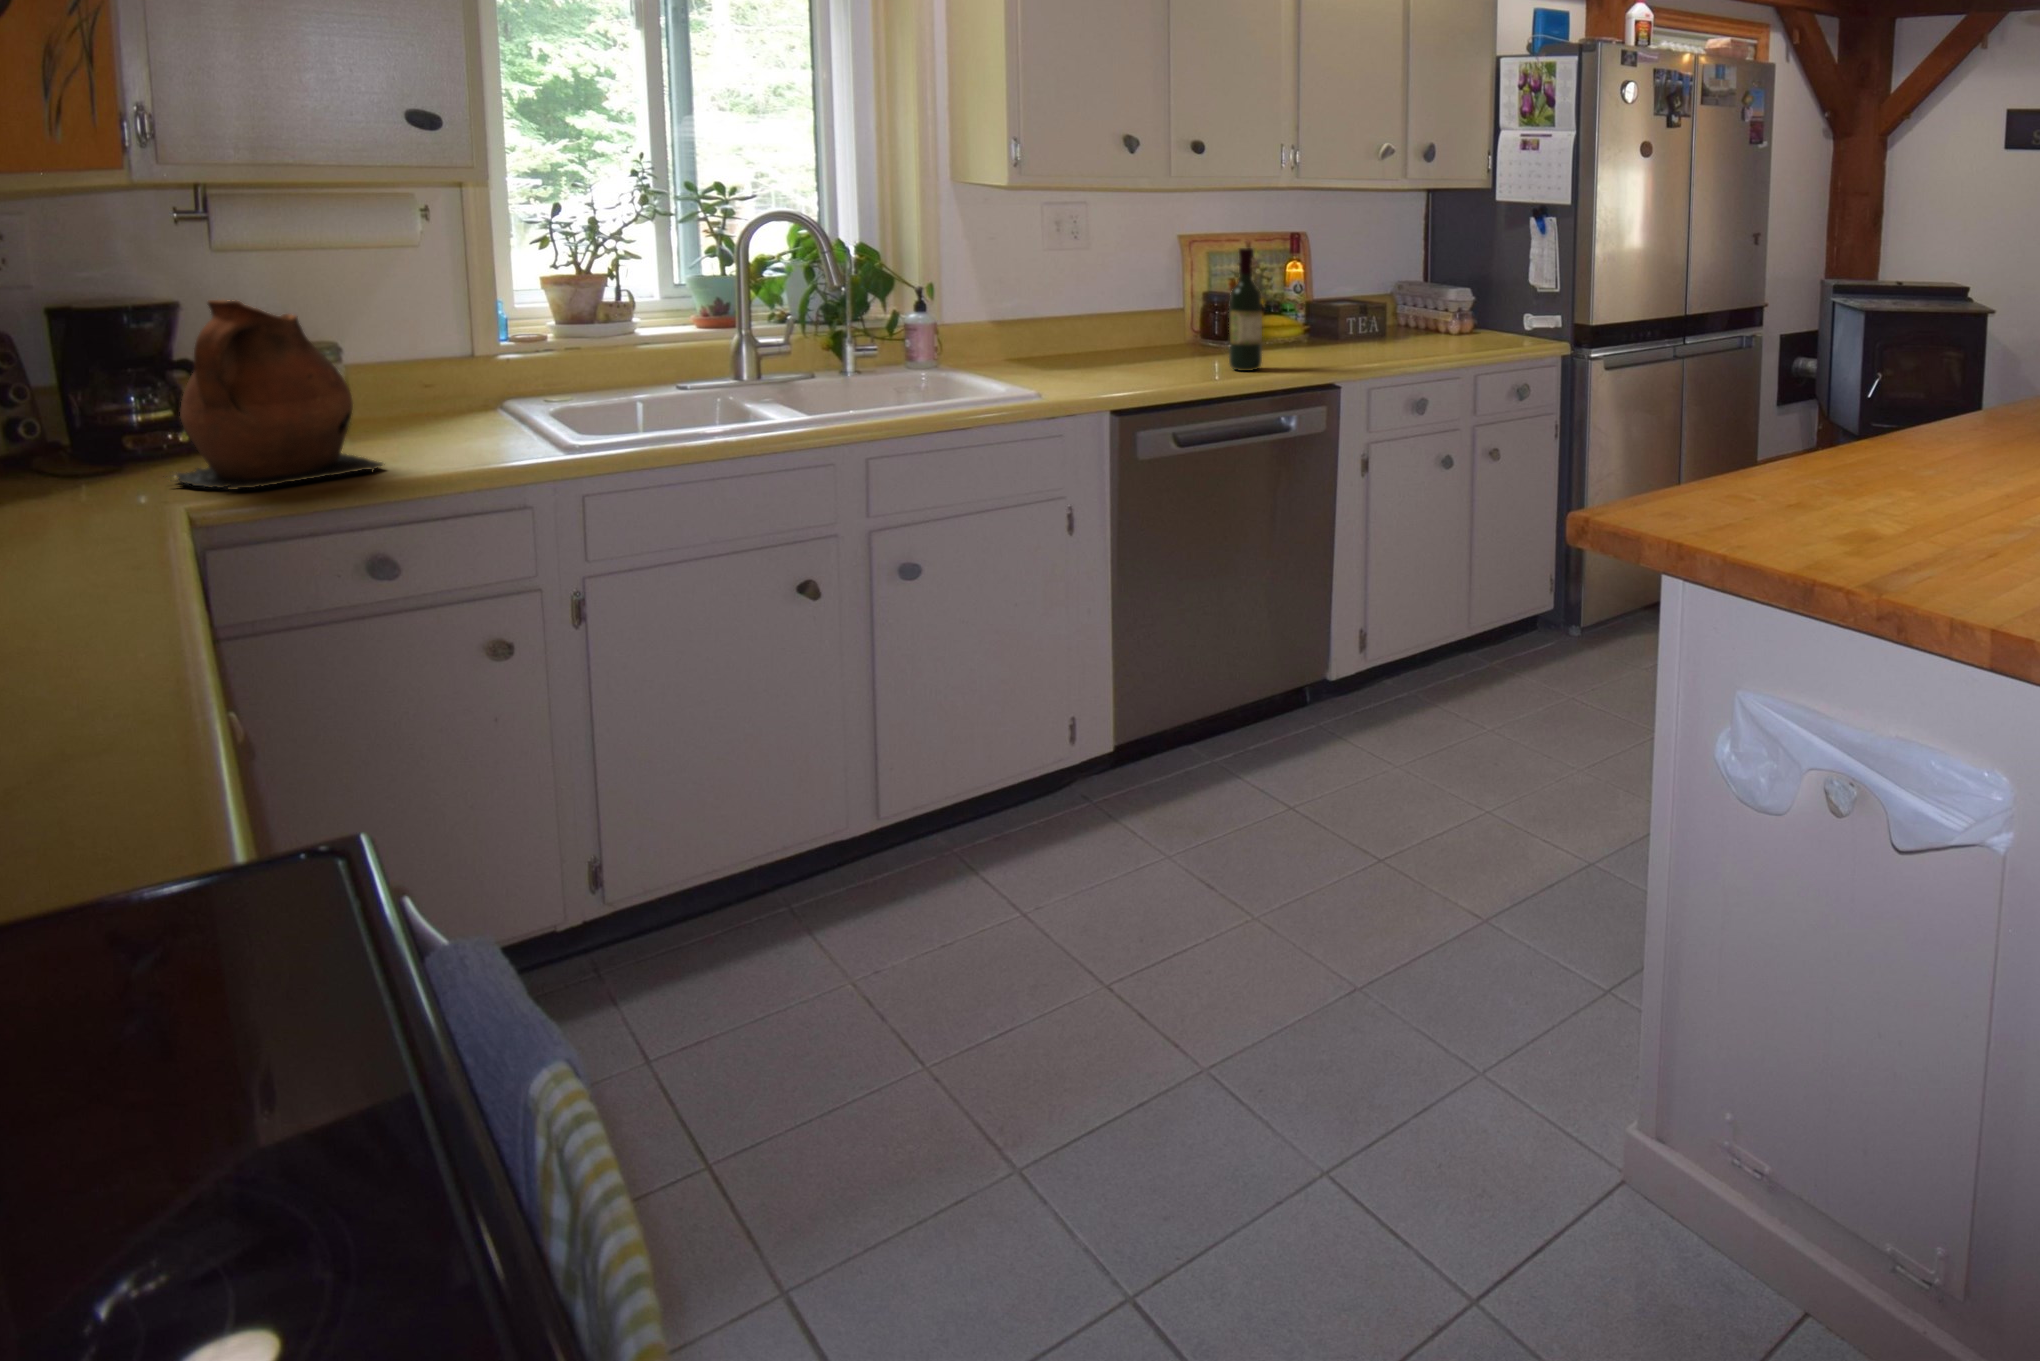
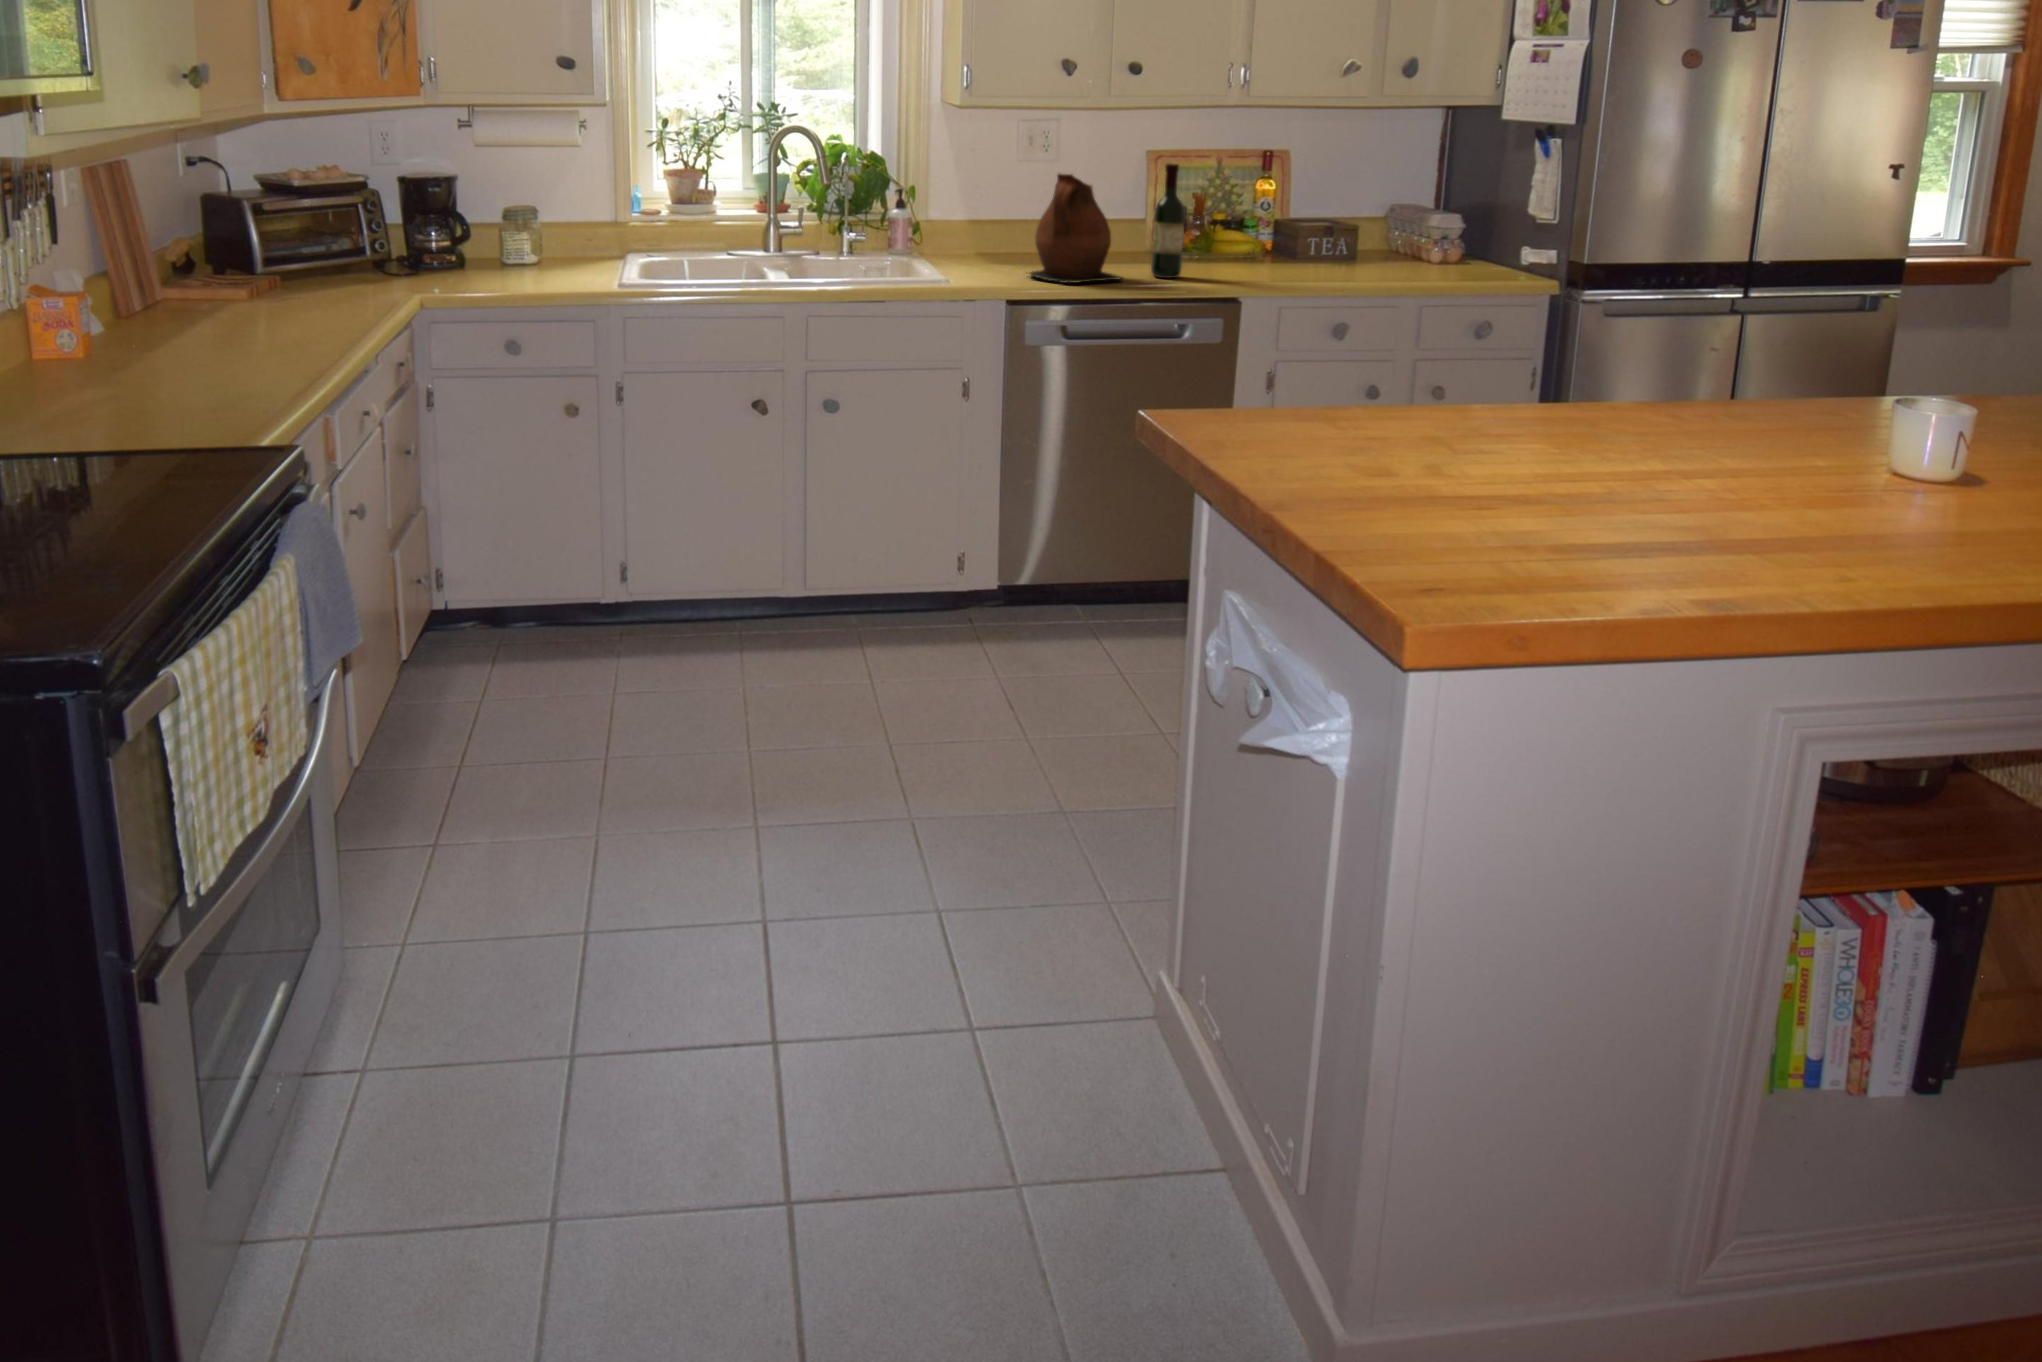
ceramic pitcher: present [165,300,385,490] -> present [1026,174,1122,283]

